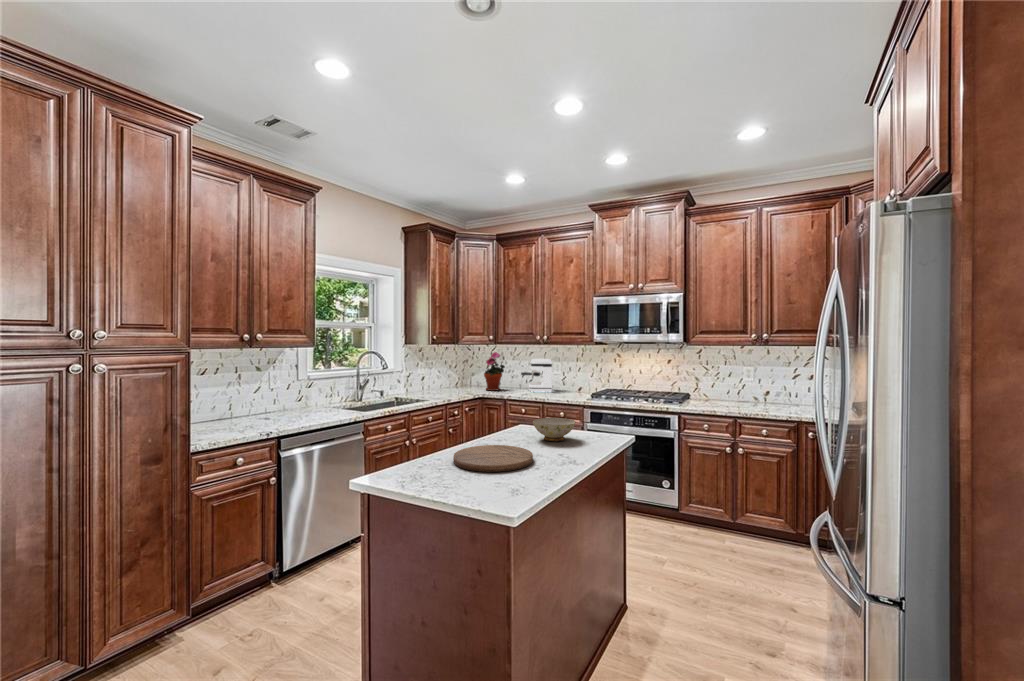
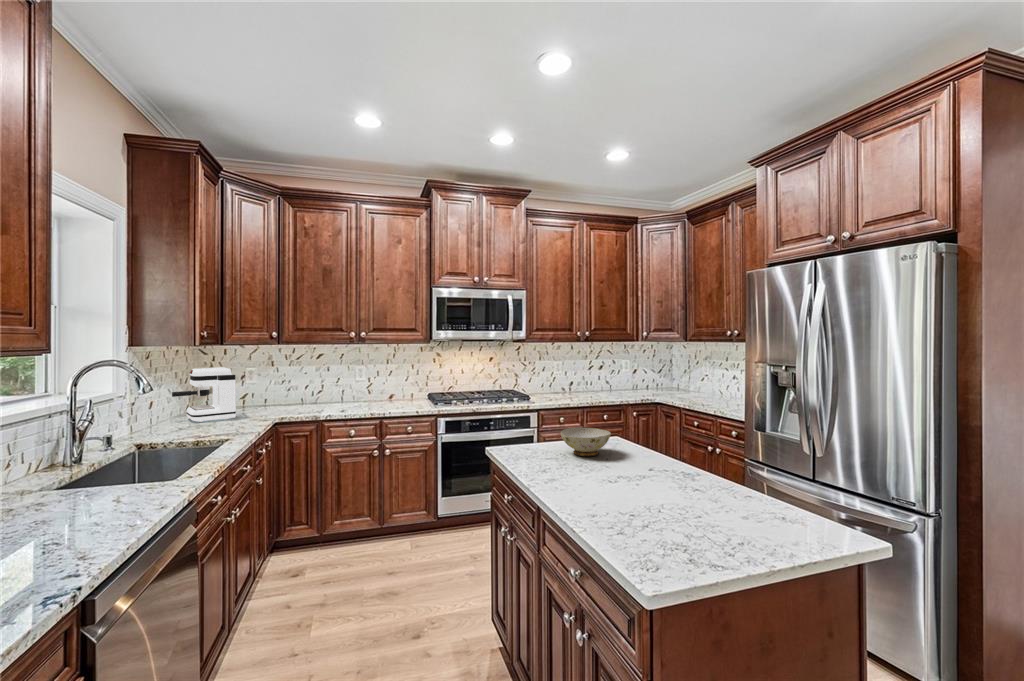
potted plant: present [484,352,505,391] -> none [262,356,297,412]
coffee maker: present [521,359,552,392] -> present [172,367,236,422]
cutting board: present [453,445,533,472] -> none [584,469,690,510]

